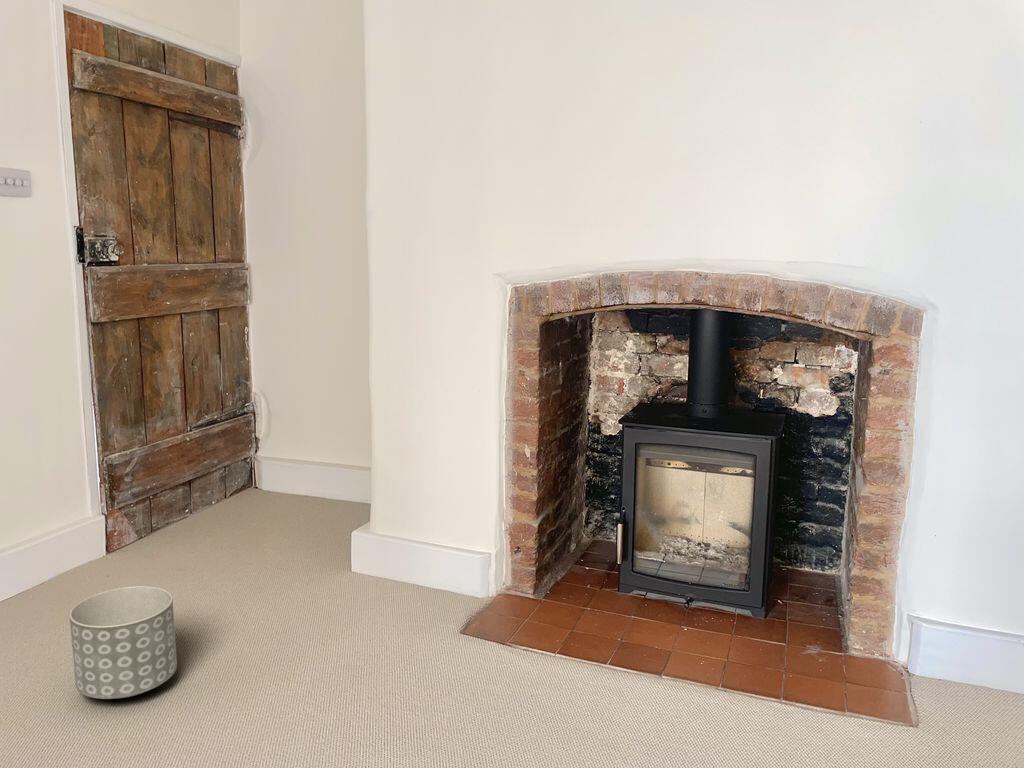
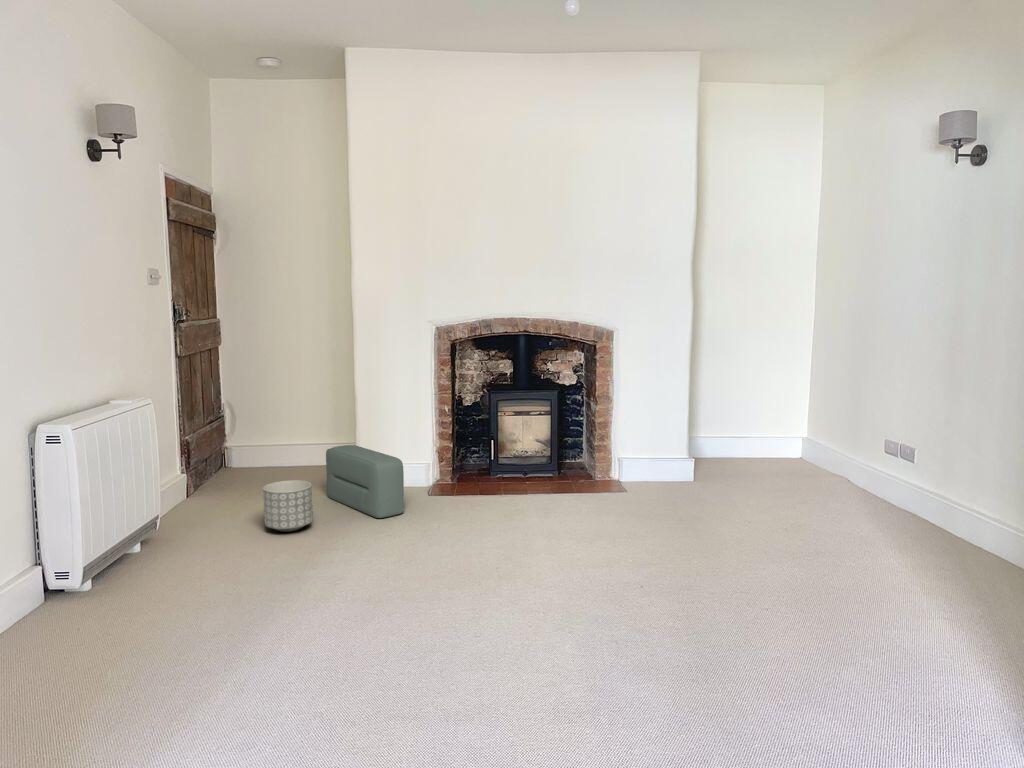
pouf: none [285,508,368,691] -> present [326,445,404,518]

